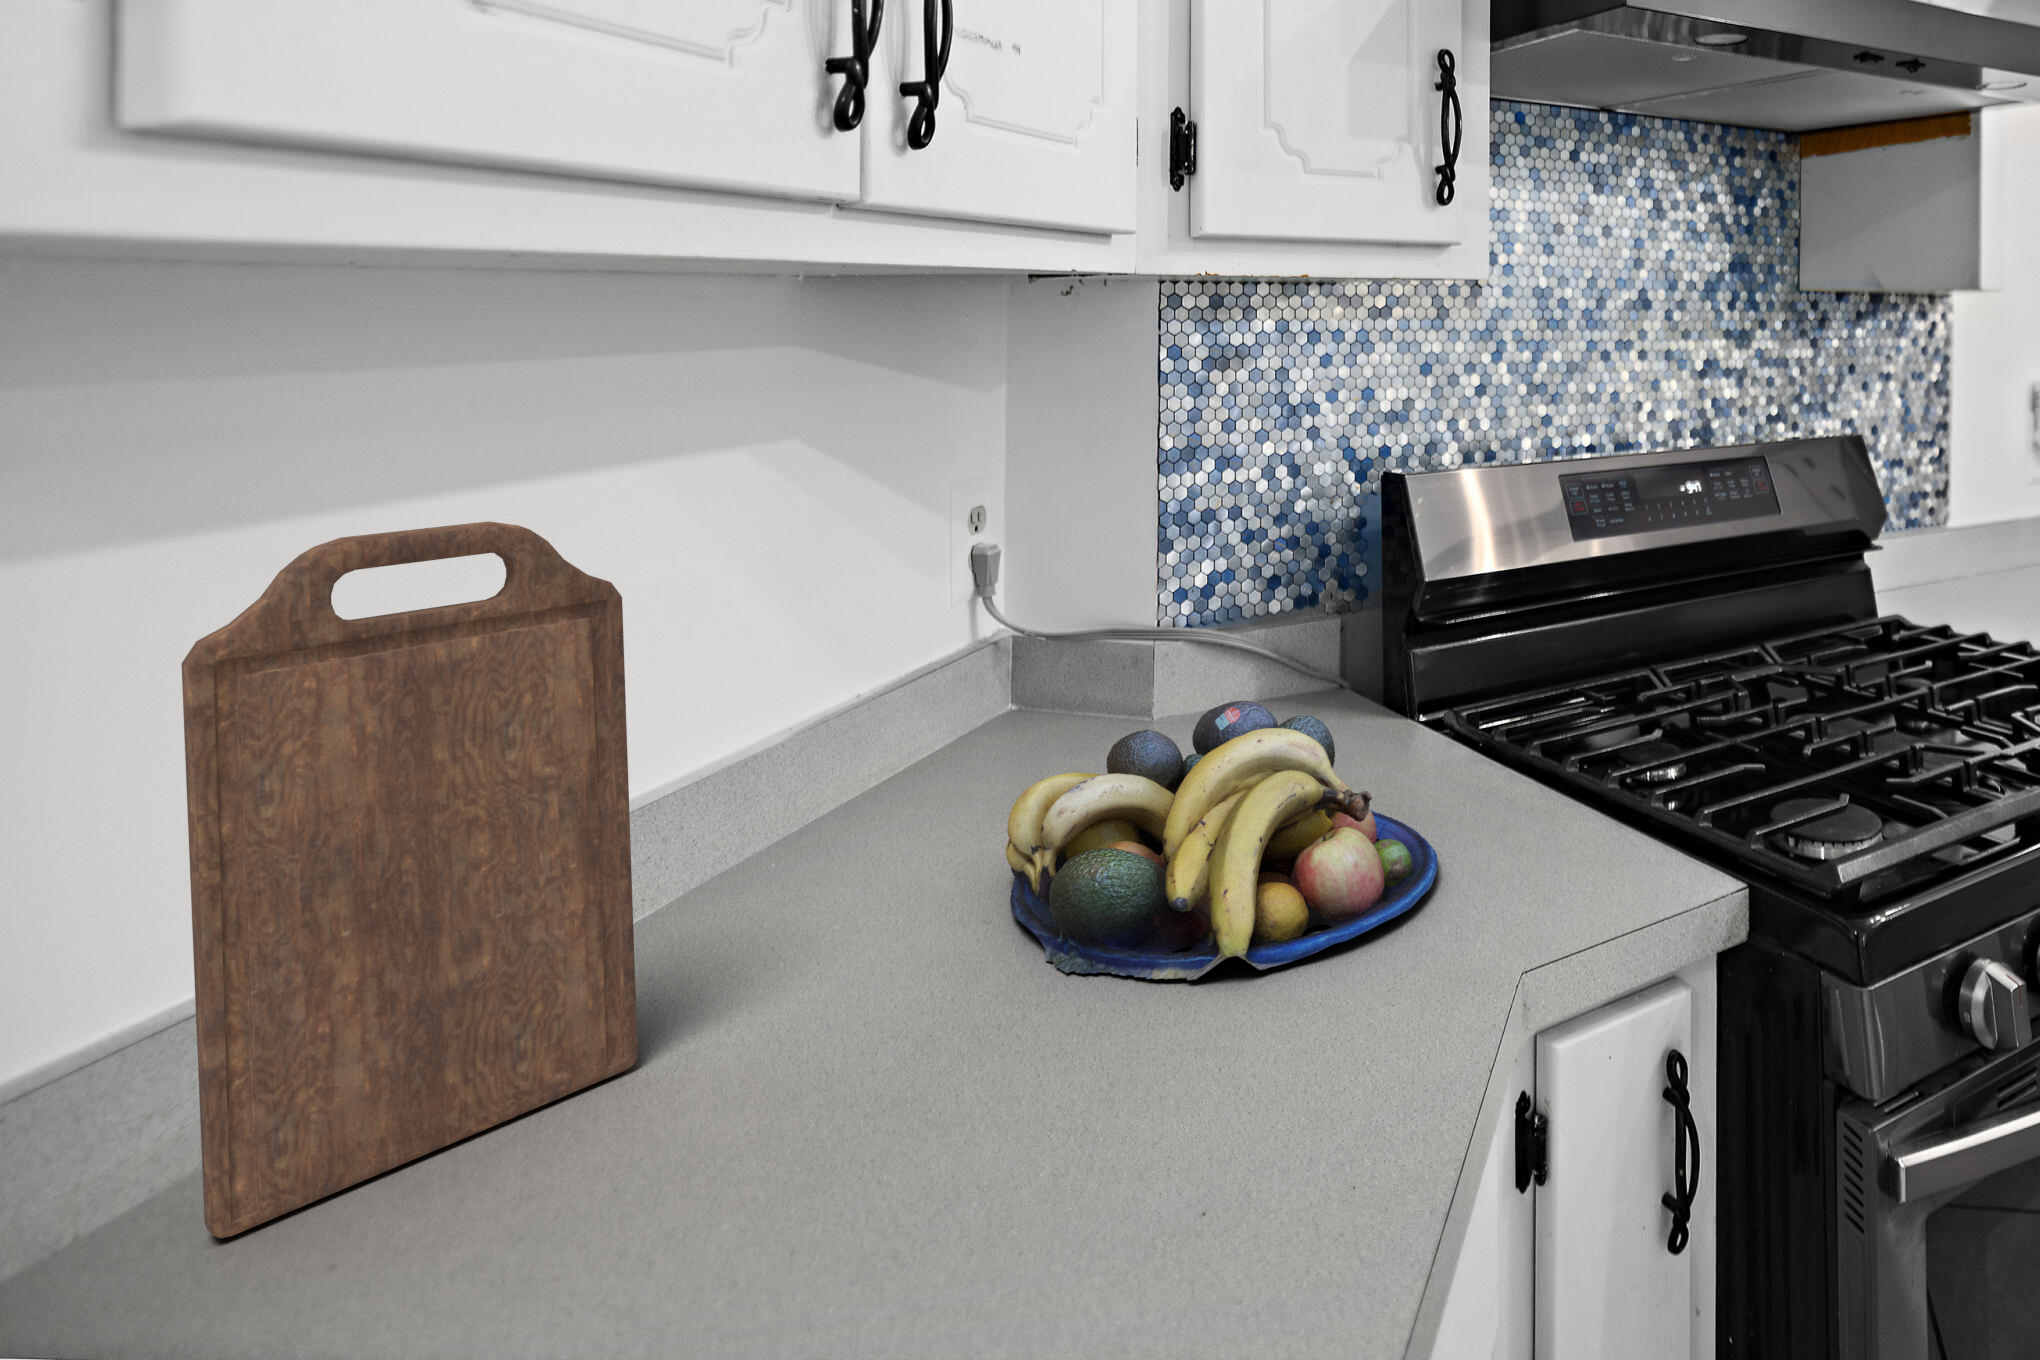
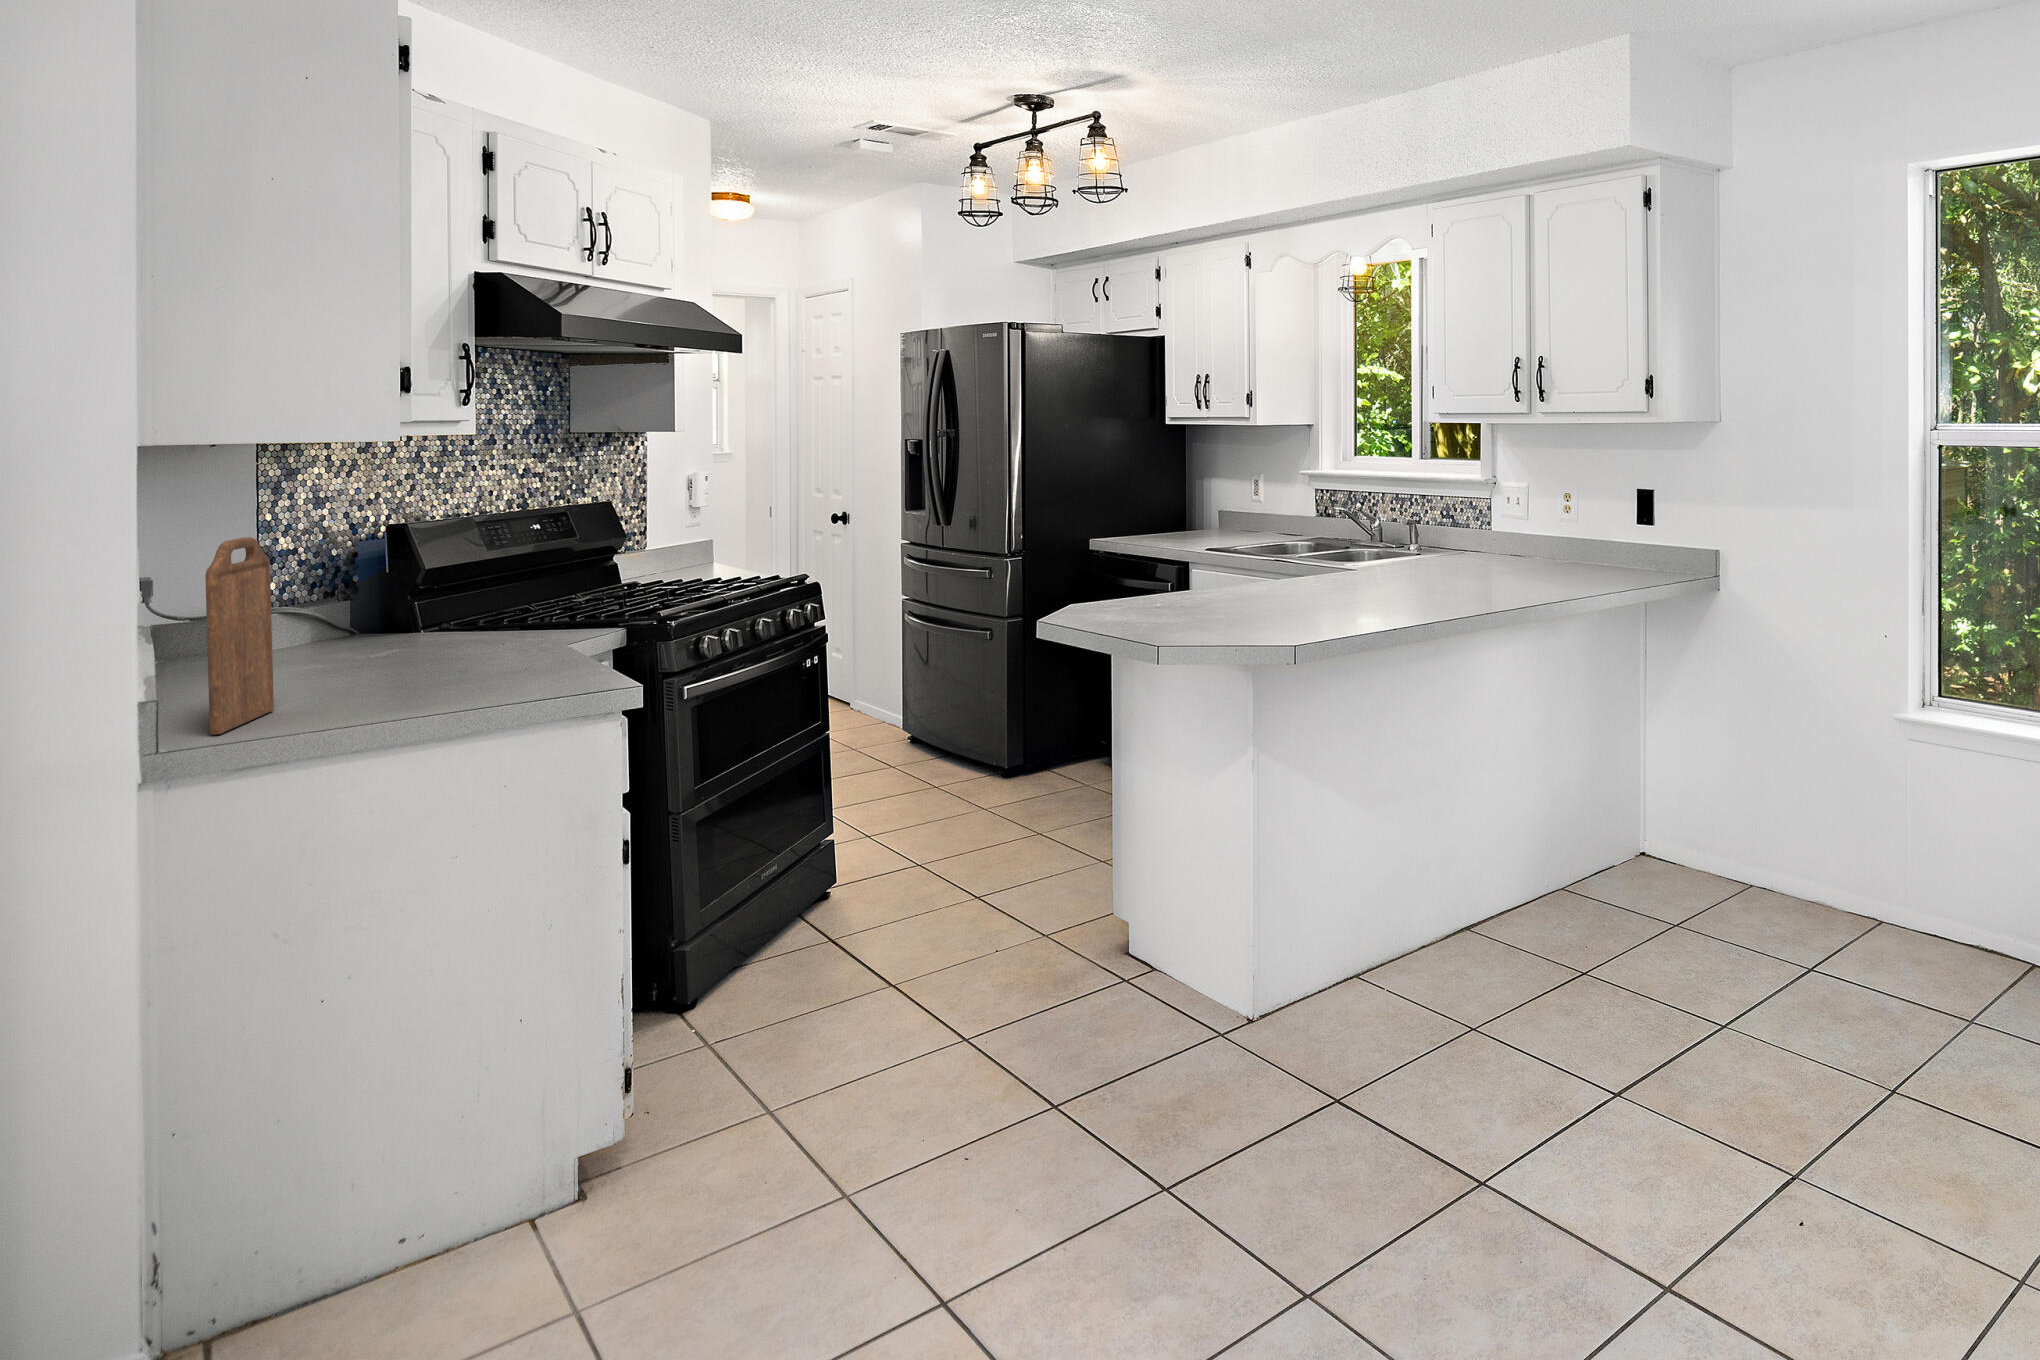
fruit bowl: present [1006,701,1437,980] -> none [315,611,513,684]

